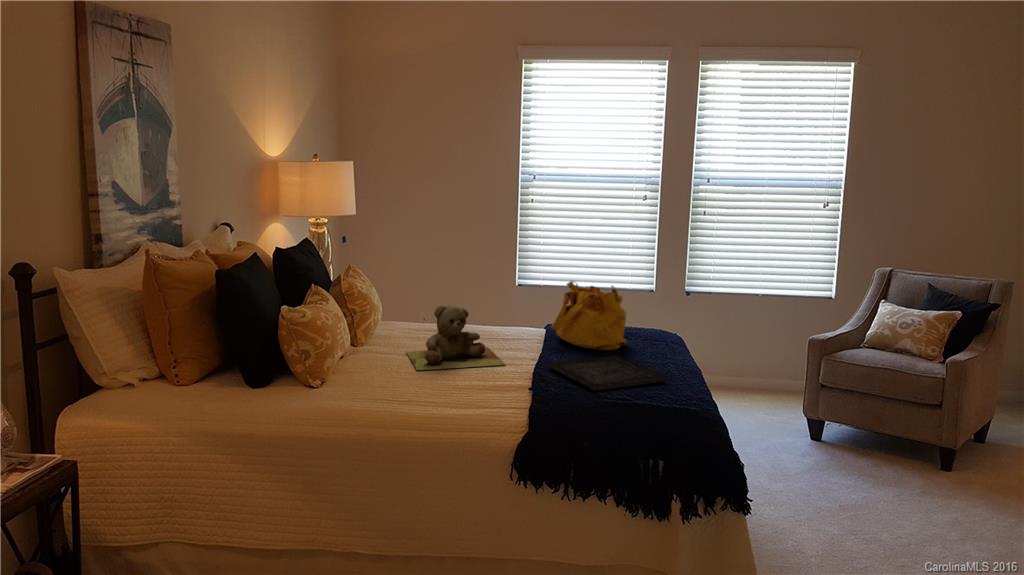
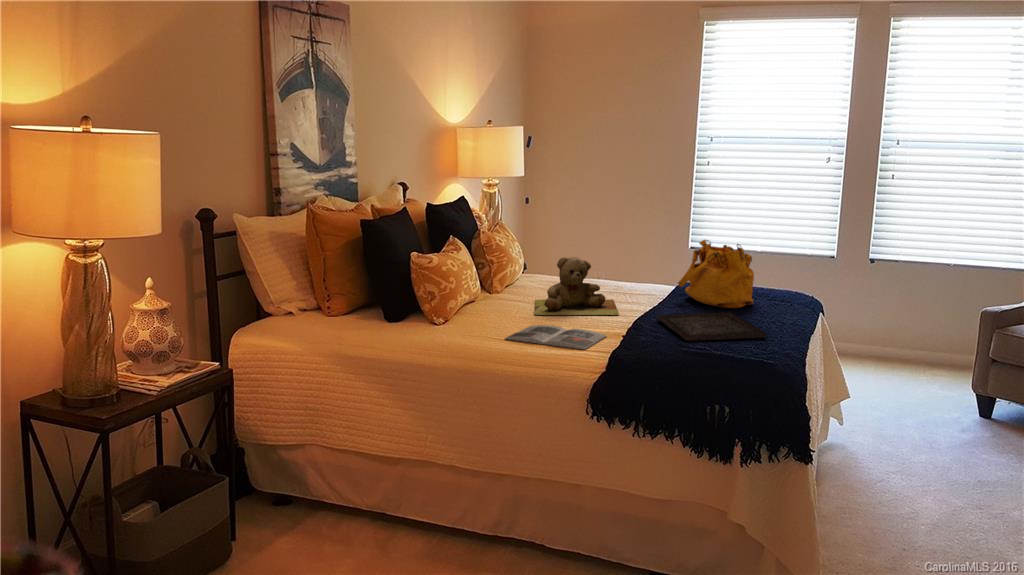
magazine: none [403,383,511,409] -> present [505,325,606,350]

